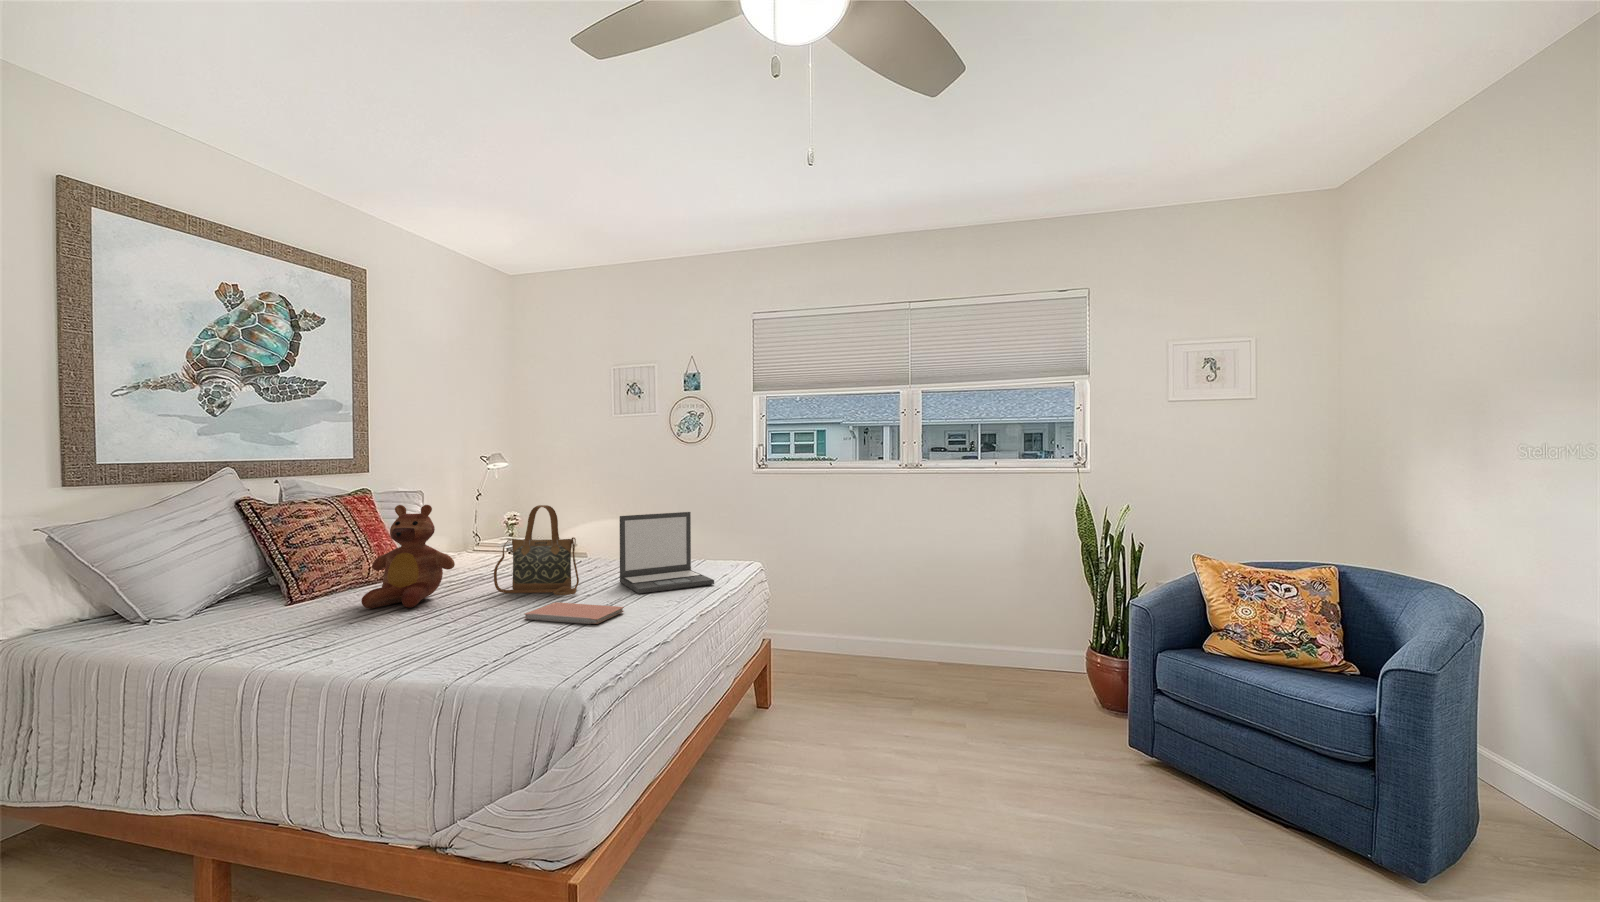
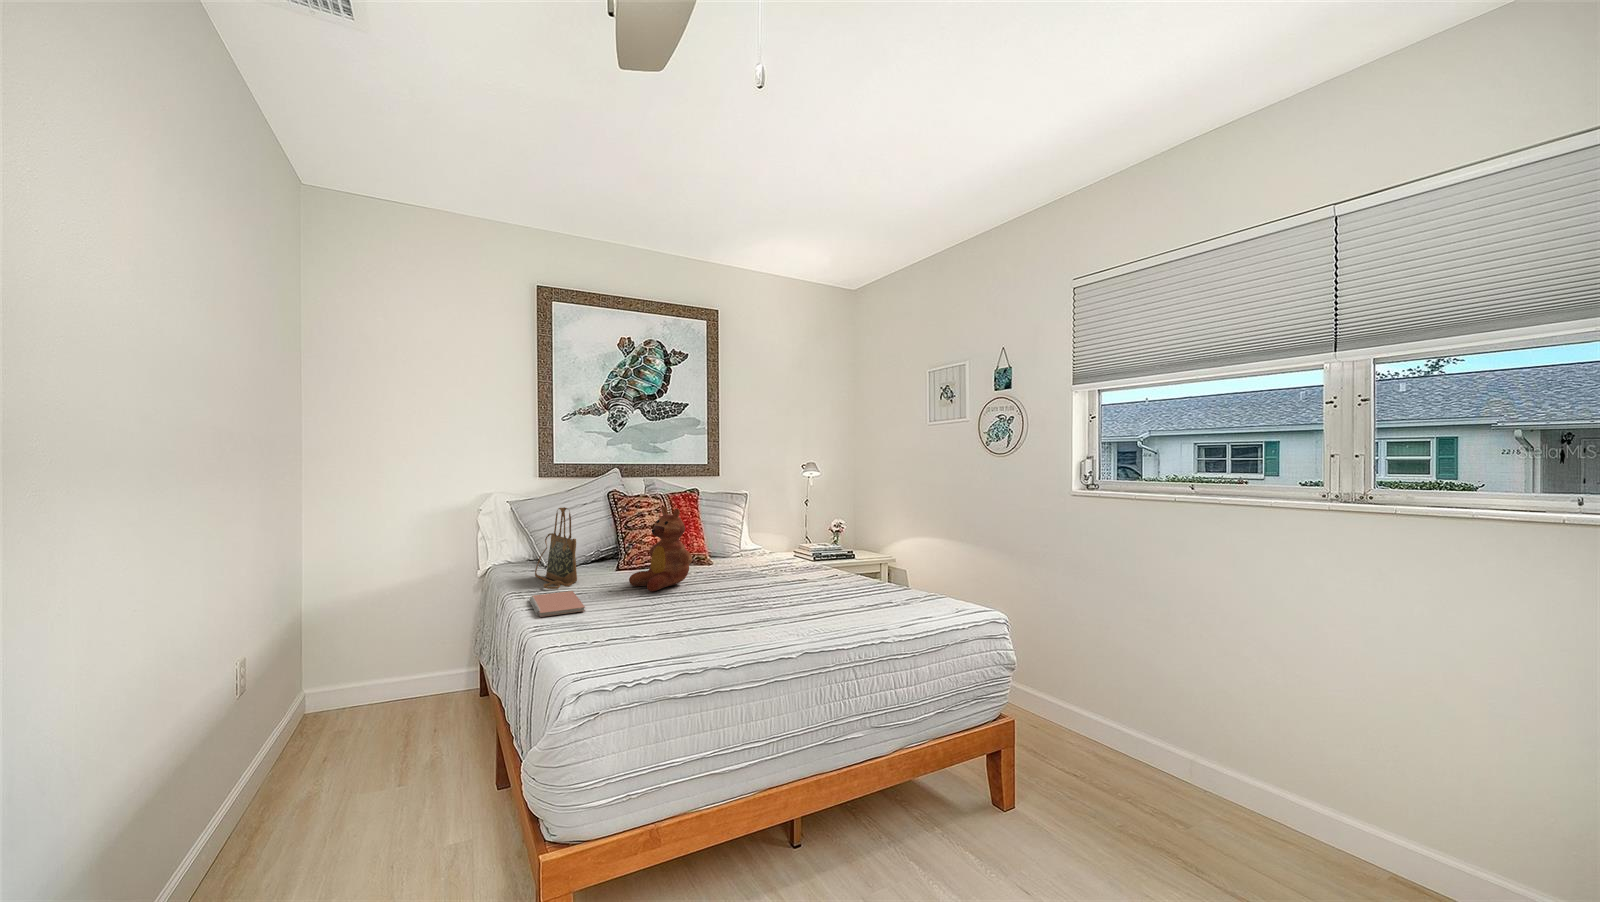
handbag: present [494,505,579,595] -> present [535,507,577,589]
laptop: present [620,512,714,594] -> none [813,535,903,626]
notebook: present [525,602,624,624] -> present [529,591,585,617]

